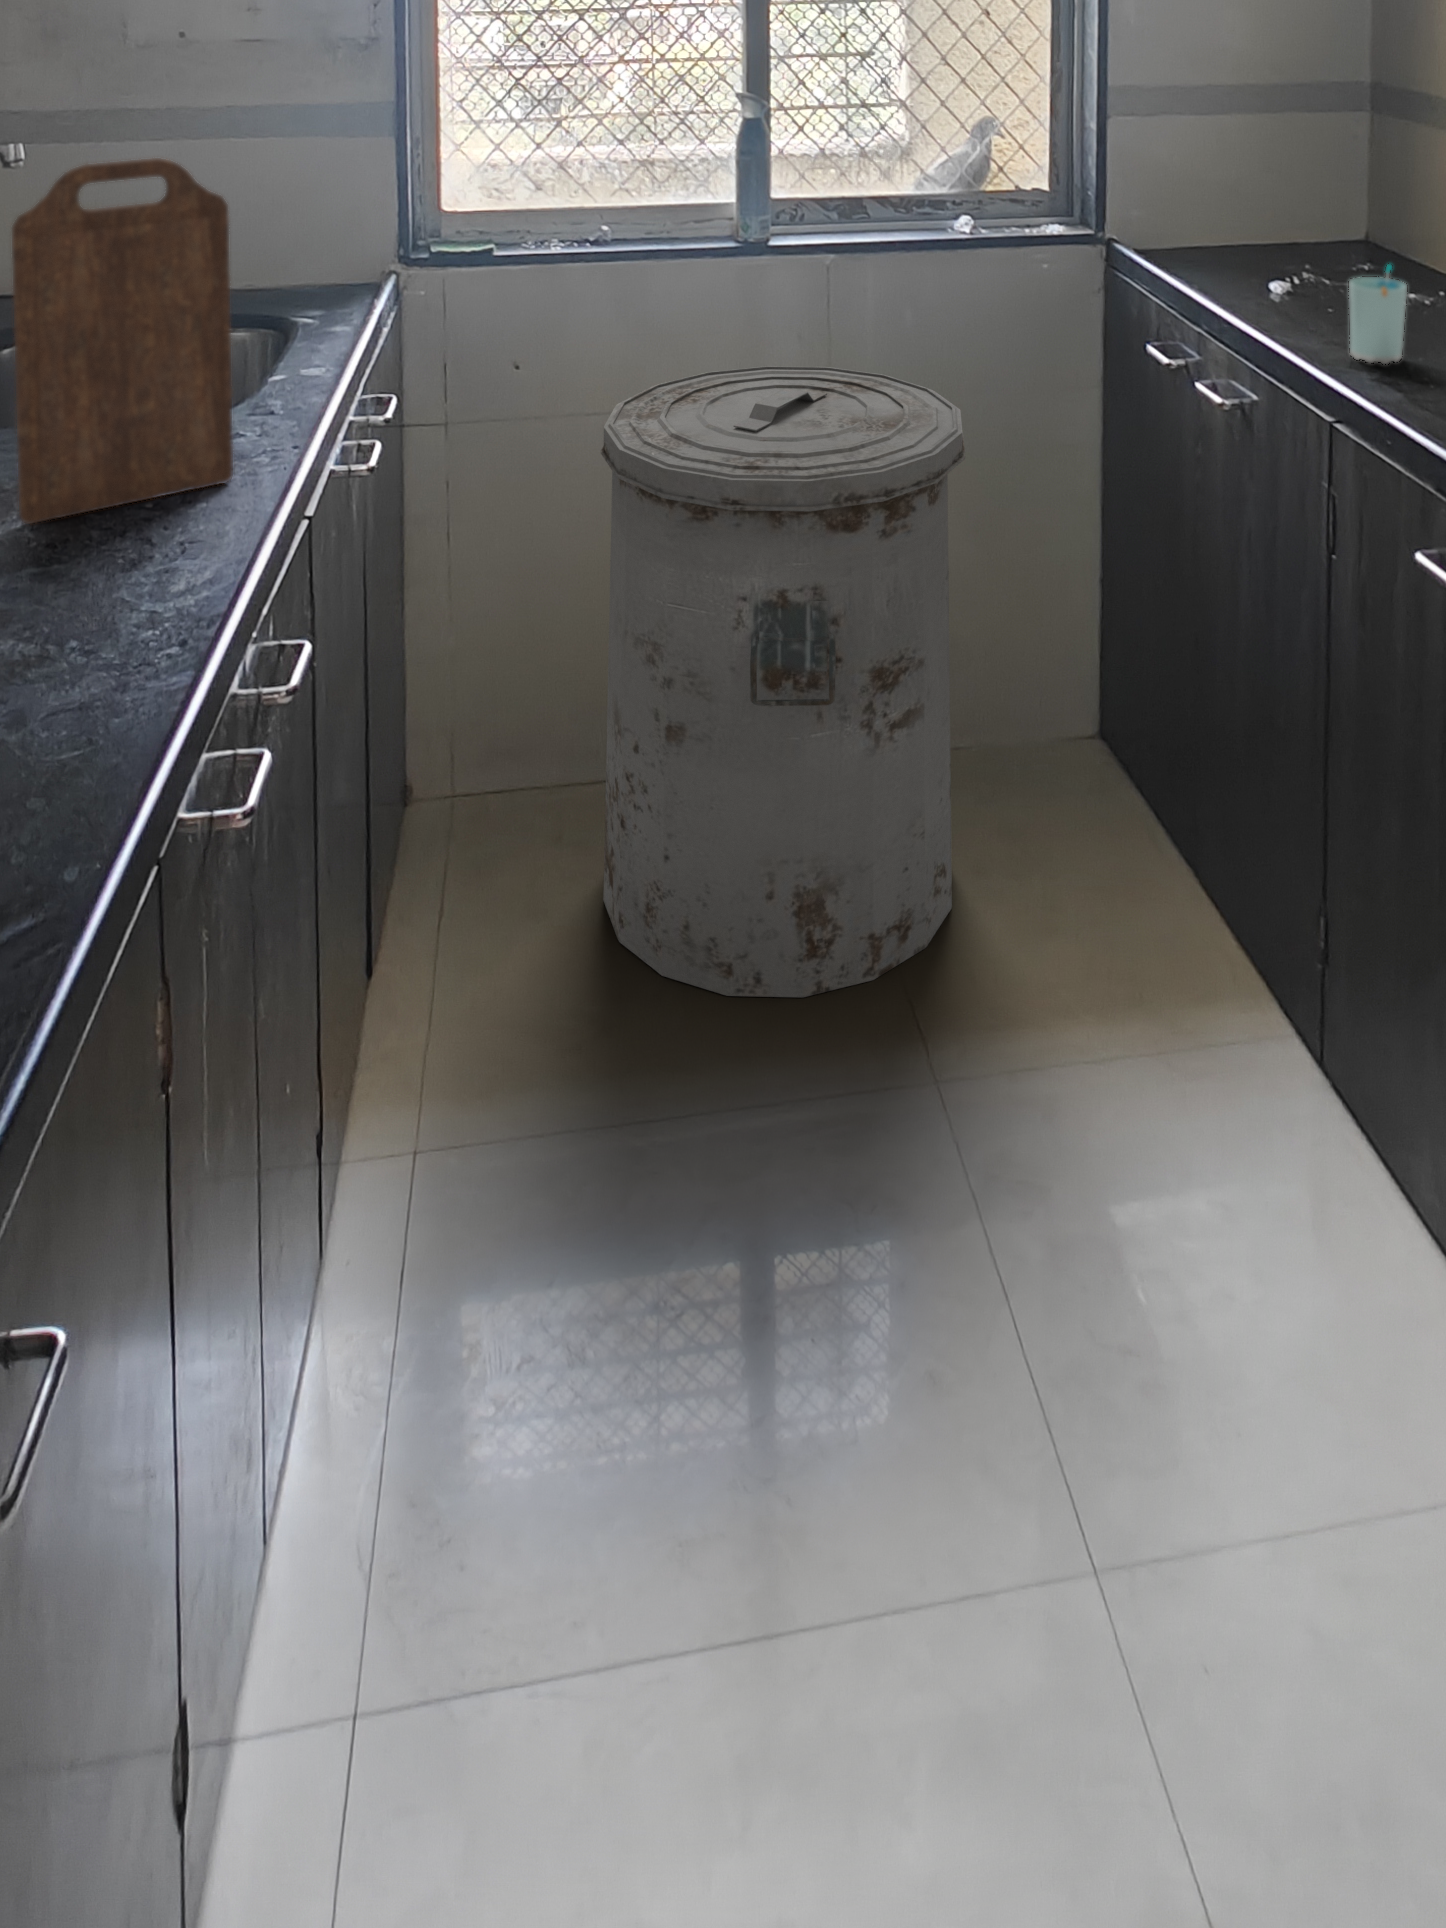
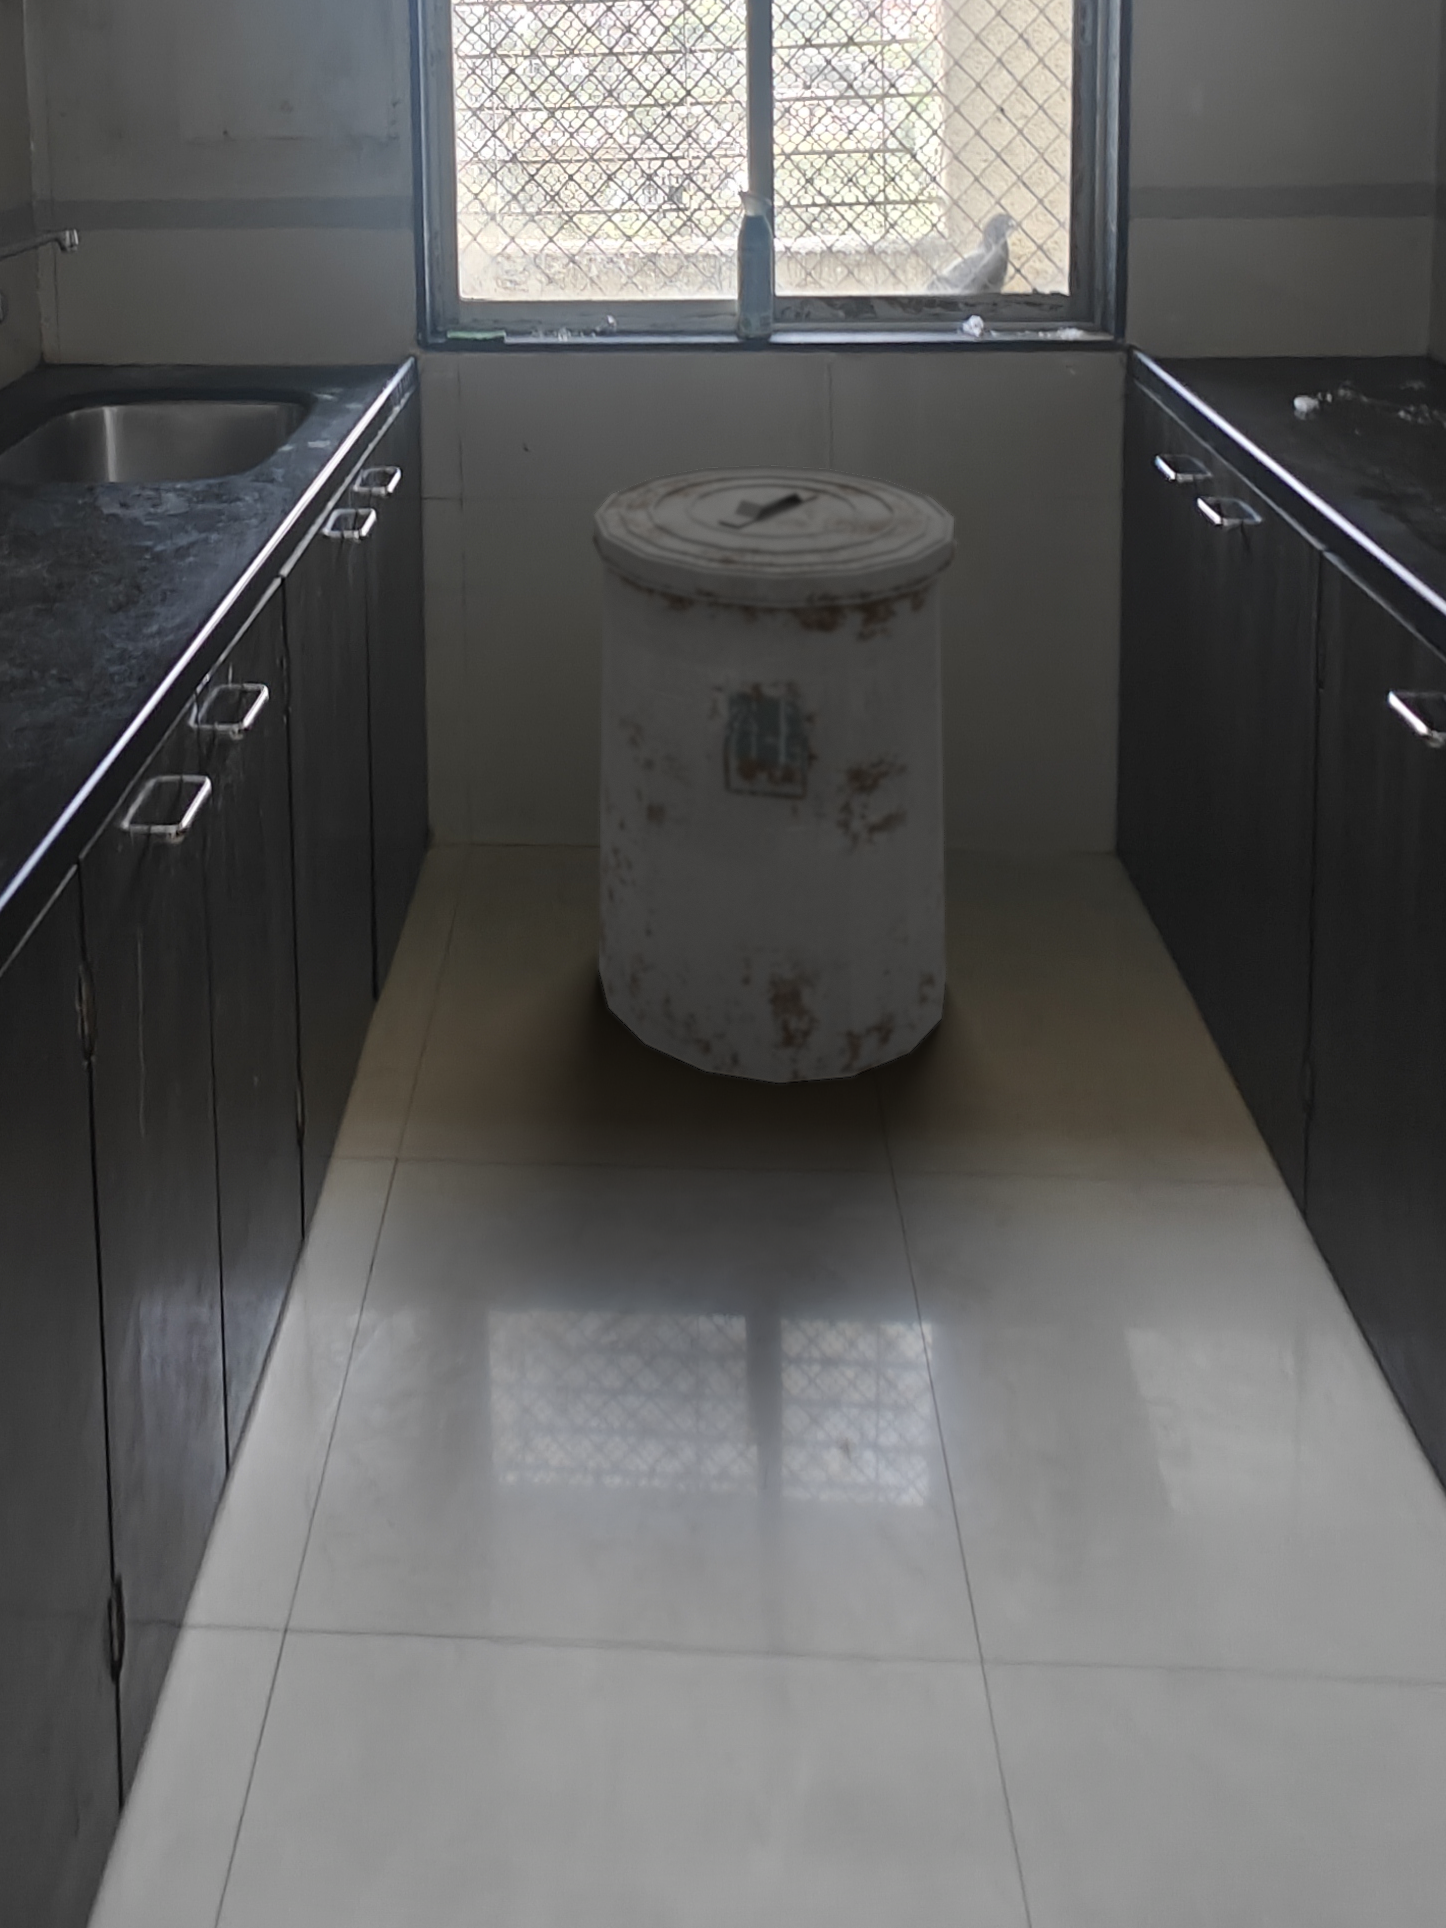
cutting board: present [12,158,233,524] -> none [30,245,224,564]
cup: present [1349,266,1407,364] -> none [1366,384,1433,492]

